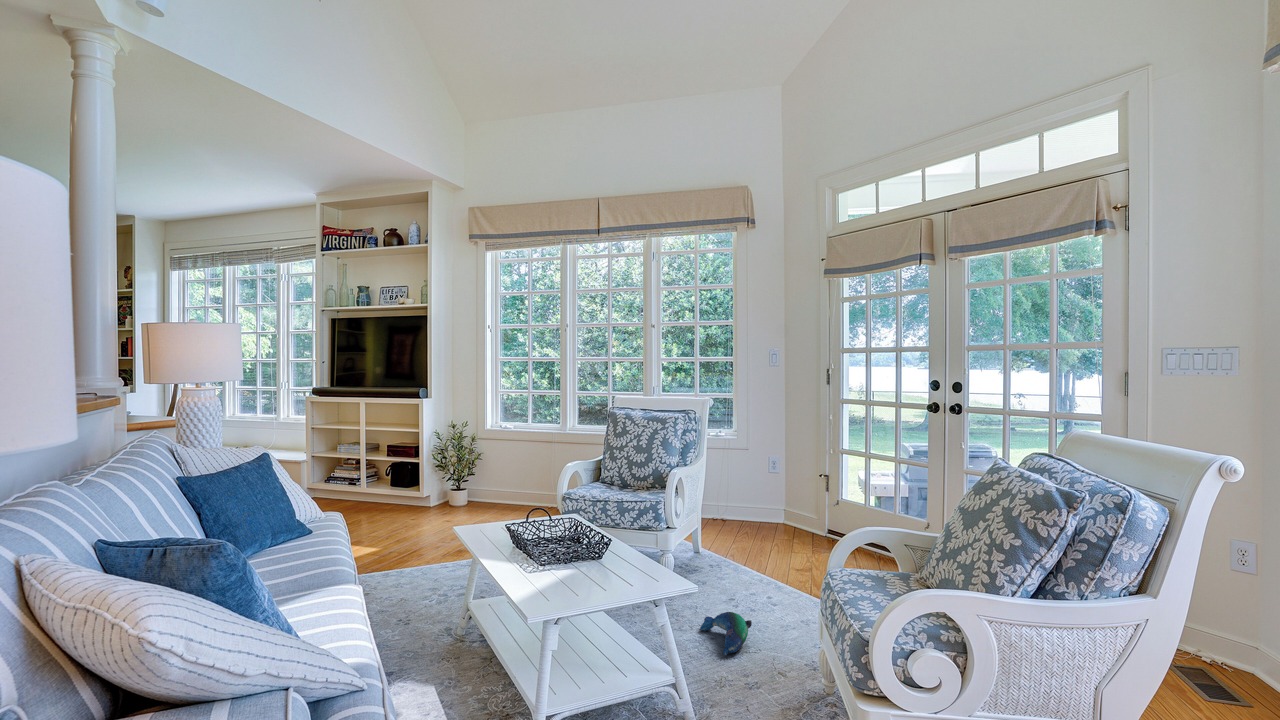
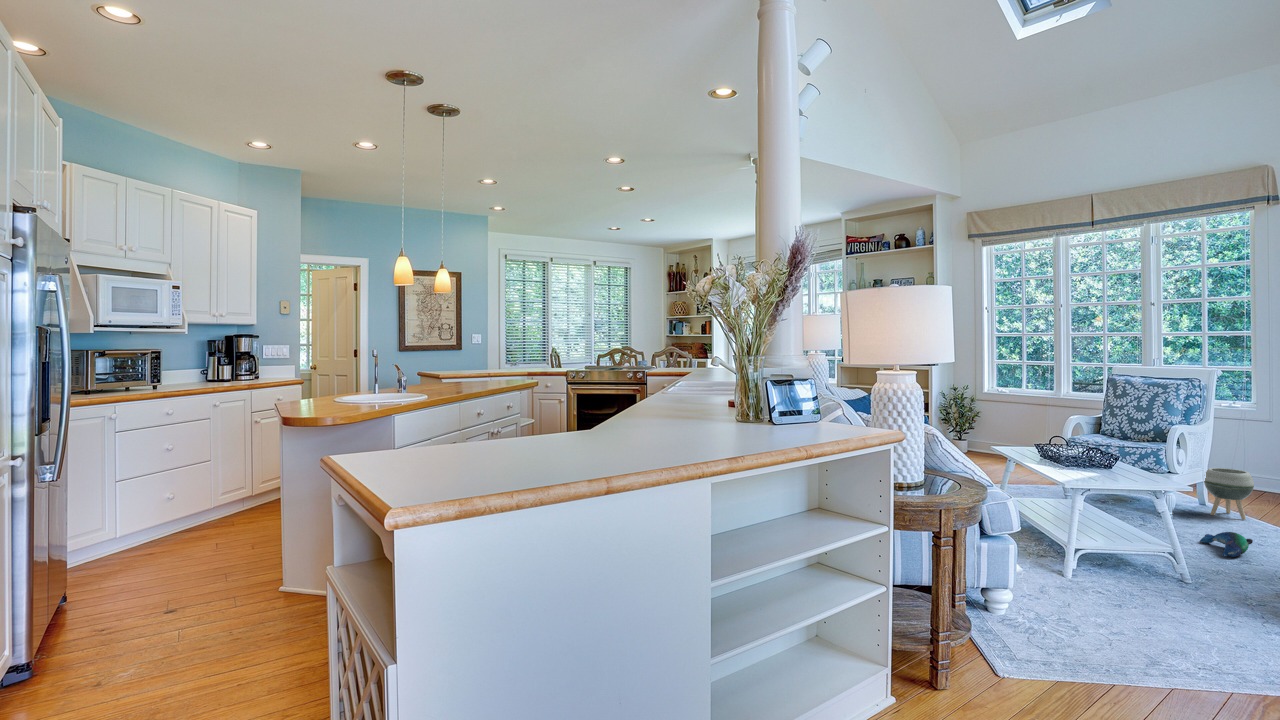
planter: none [702,514,746,575] -> present [1204,468,1254,520]

